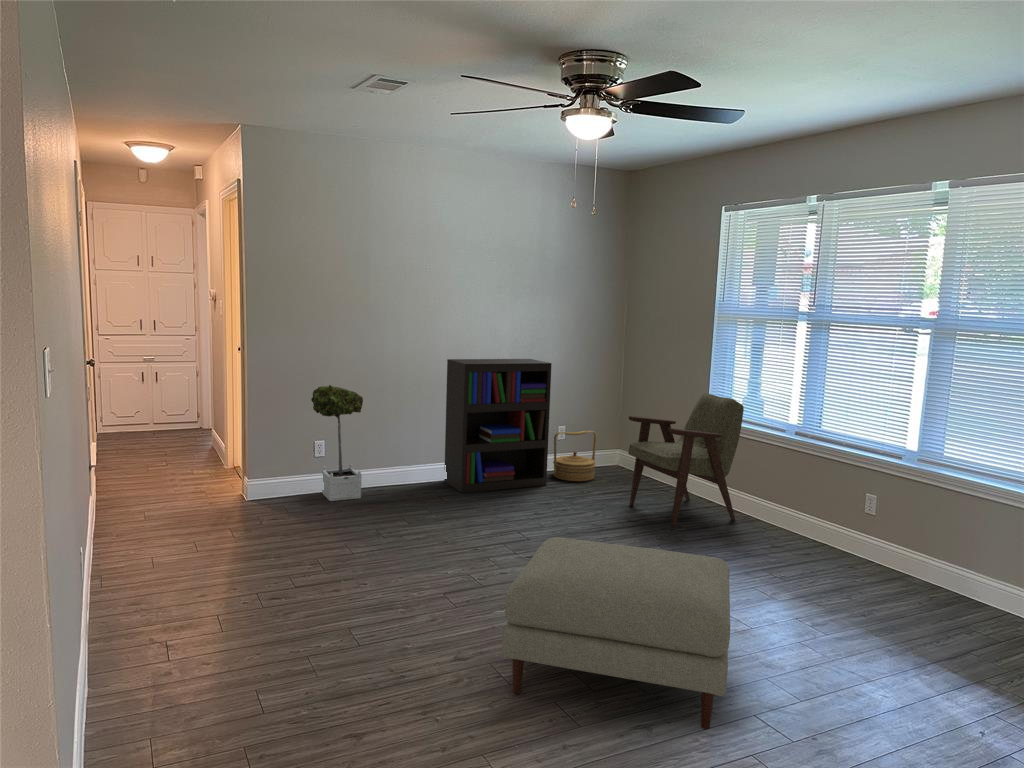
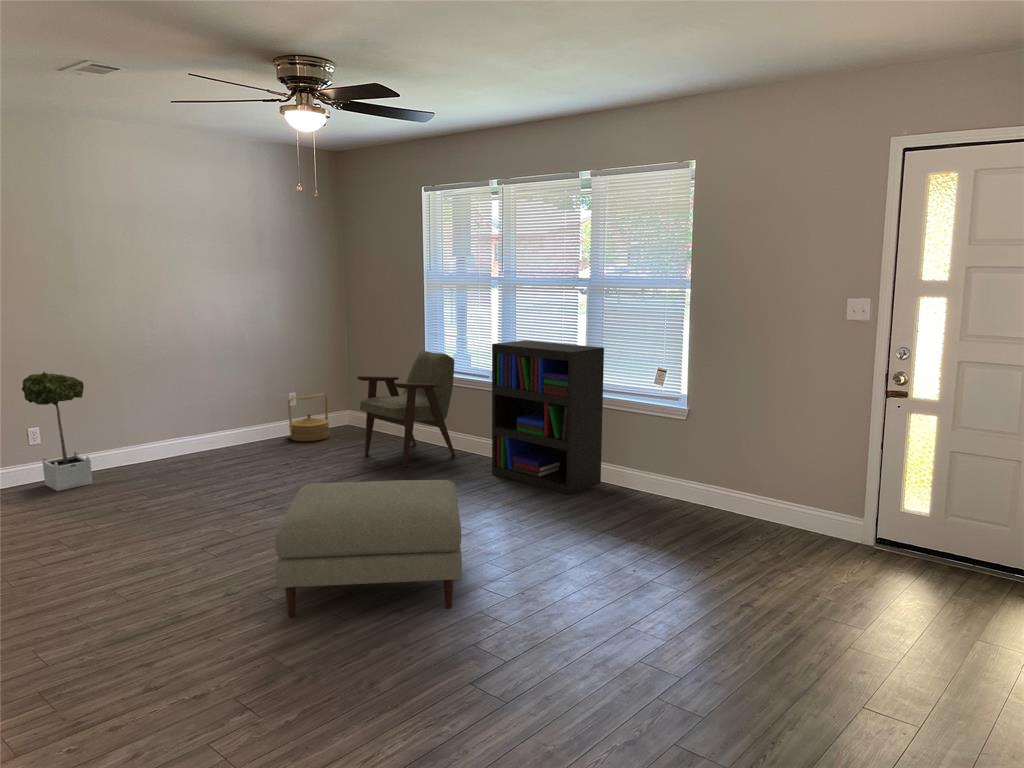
bookshelf: present [444,359,552,493] -> present [492,340,604,495]

